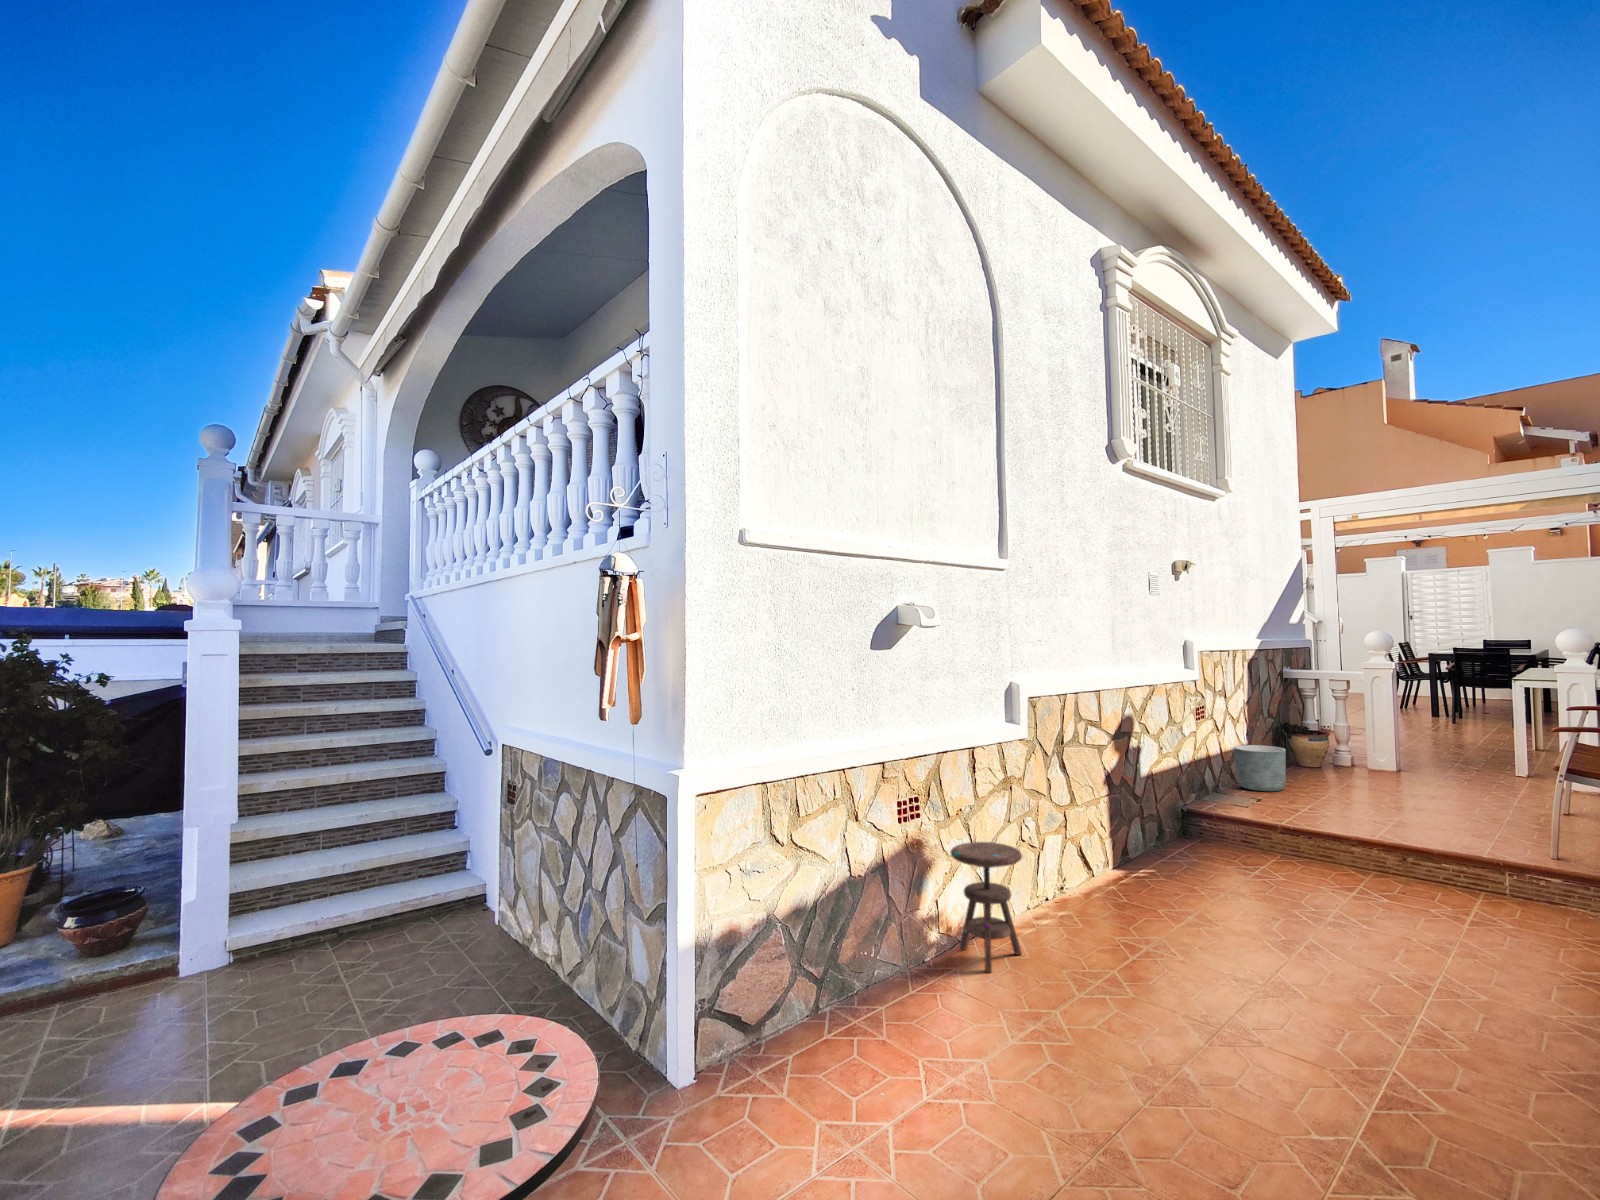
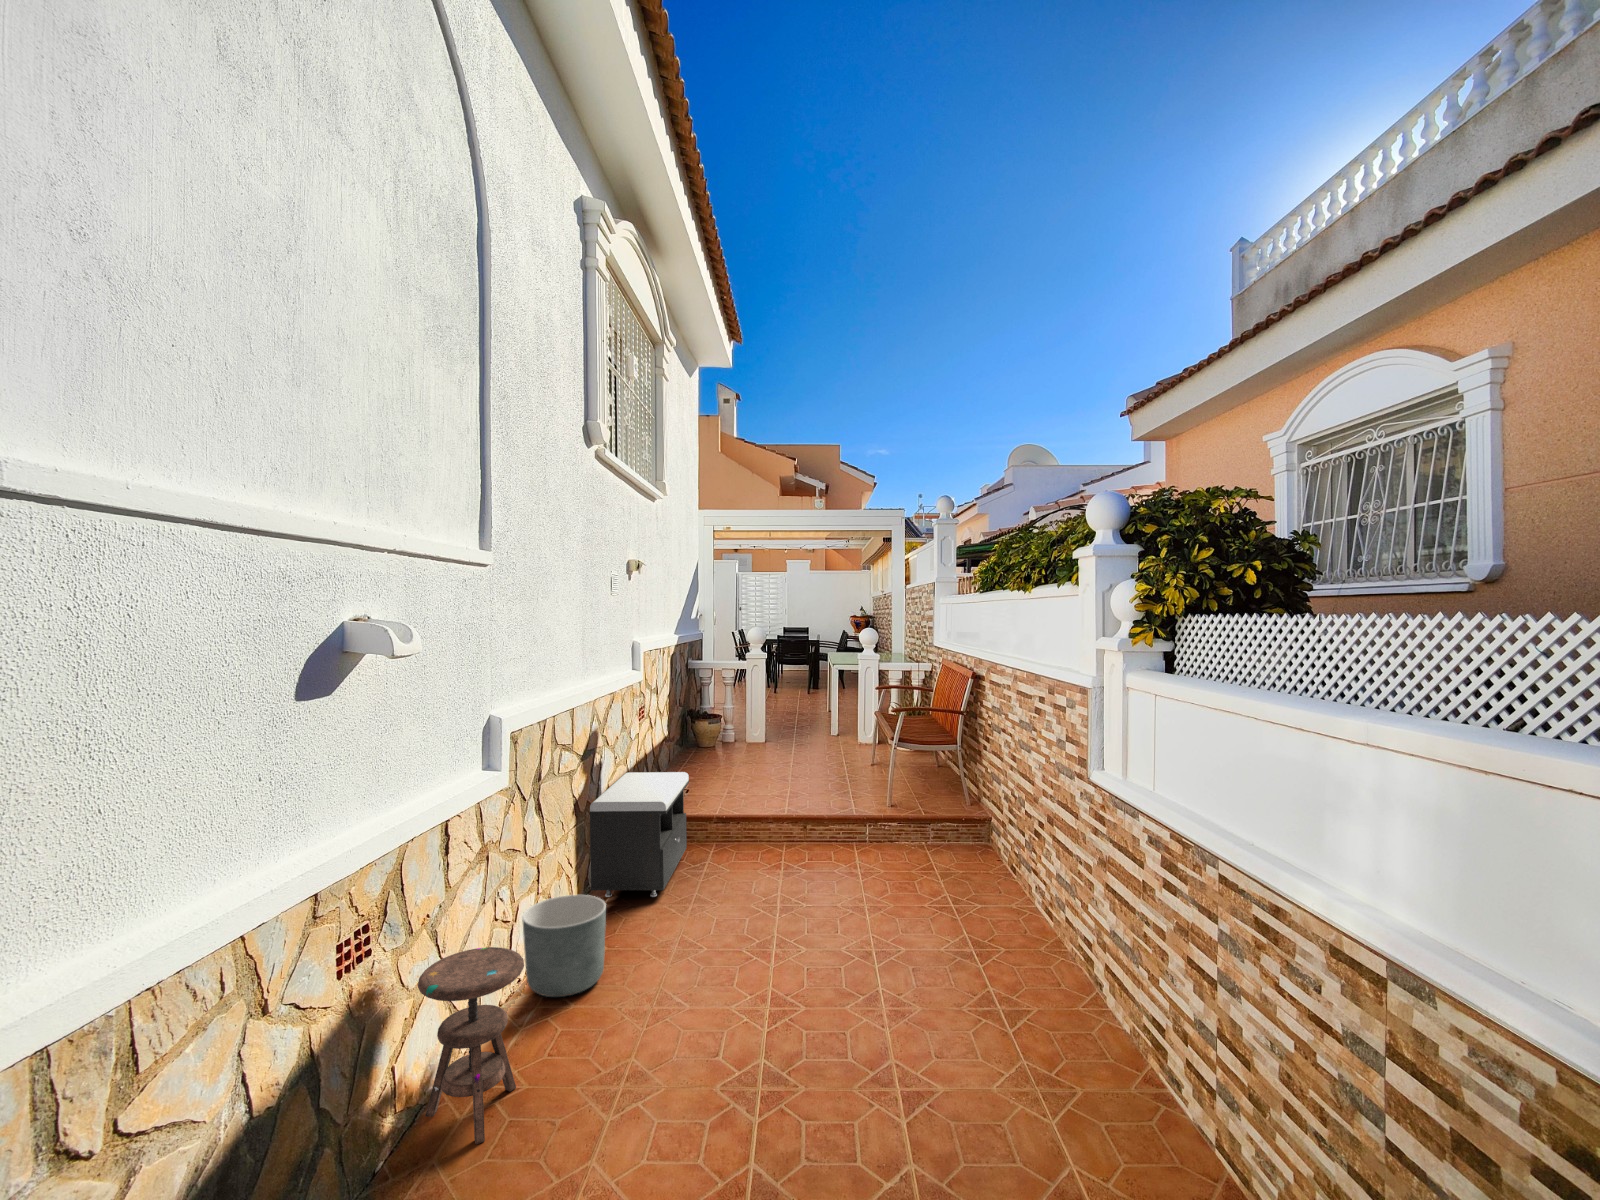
planter: present [1234,745,1286,791] -> present [522,895,606,997]
storage bench: none [1123,763,1239,877] -> present [590,772,689,897]

